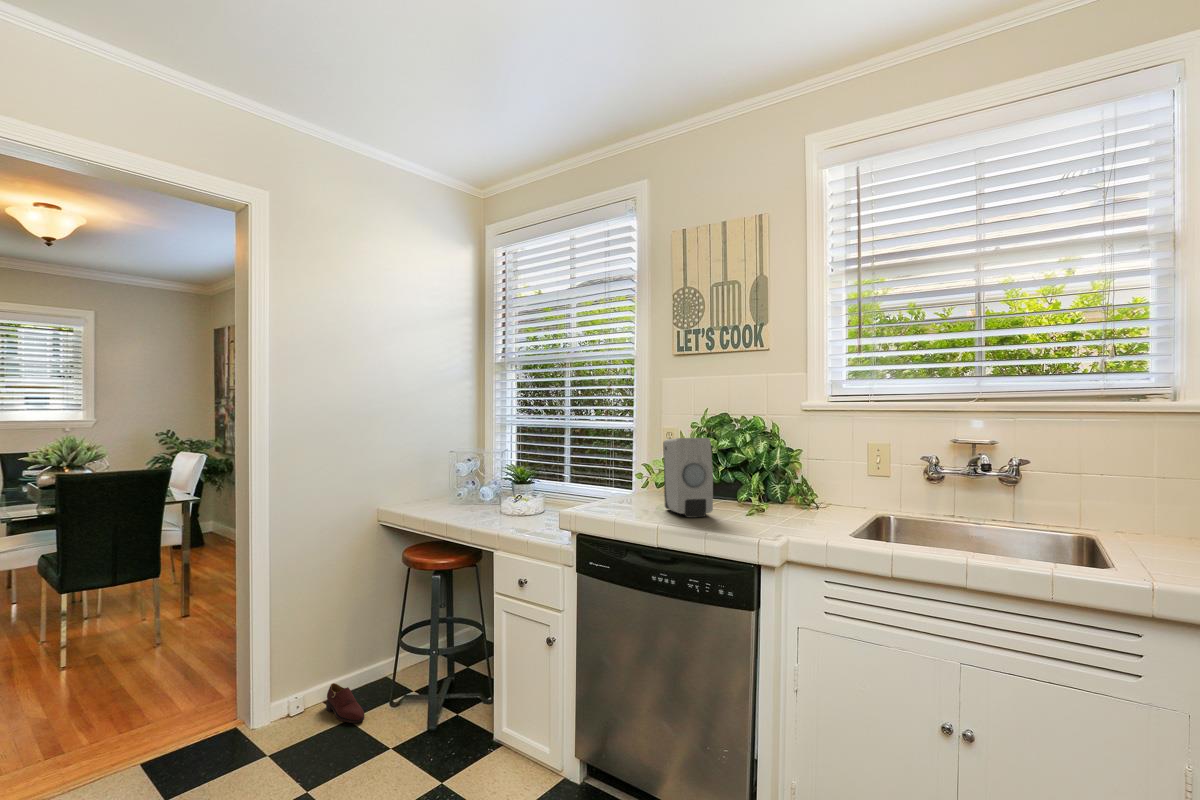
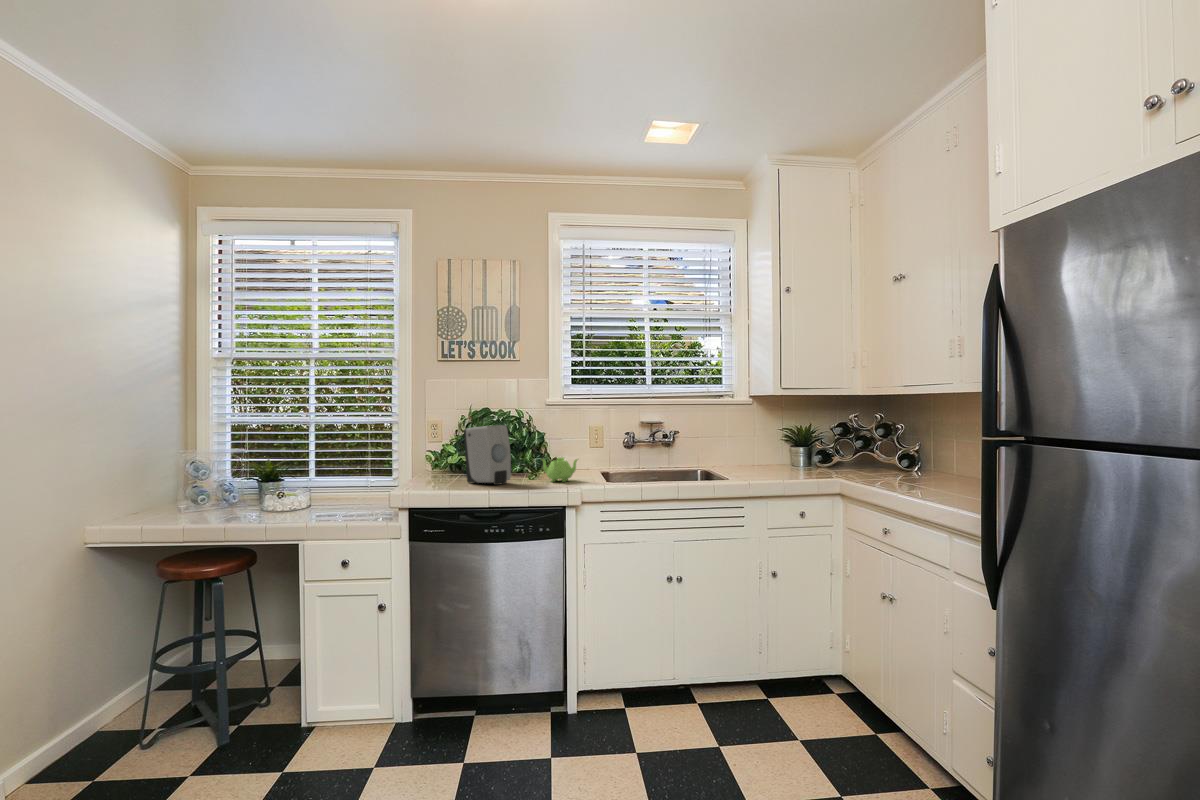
teapot: none [756,487,809,526] -> present [542,457,577,482]
shoe: present [326,683,365,723] -> none [35,744,116,782]

